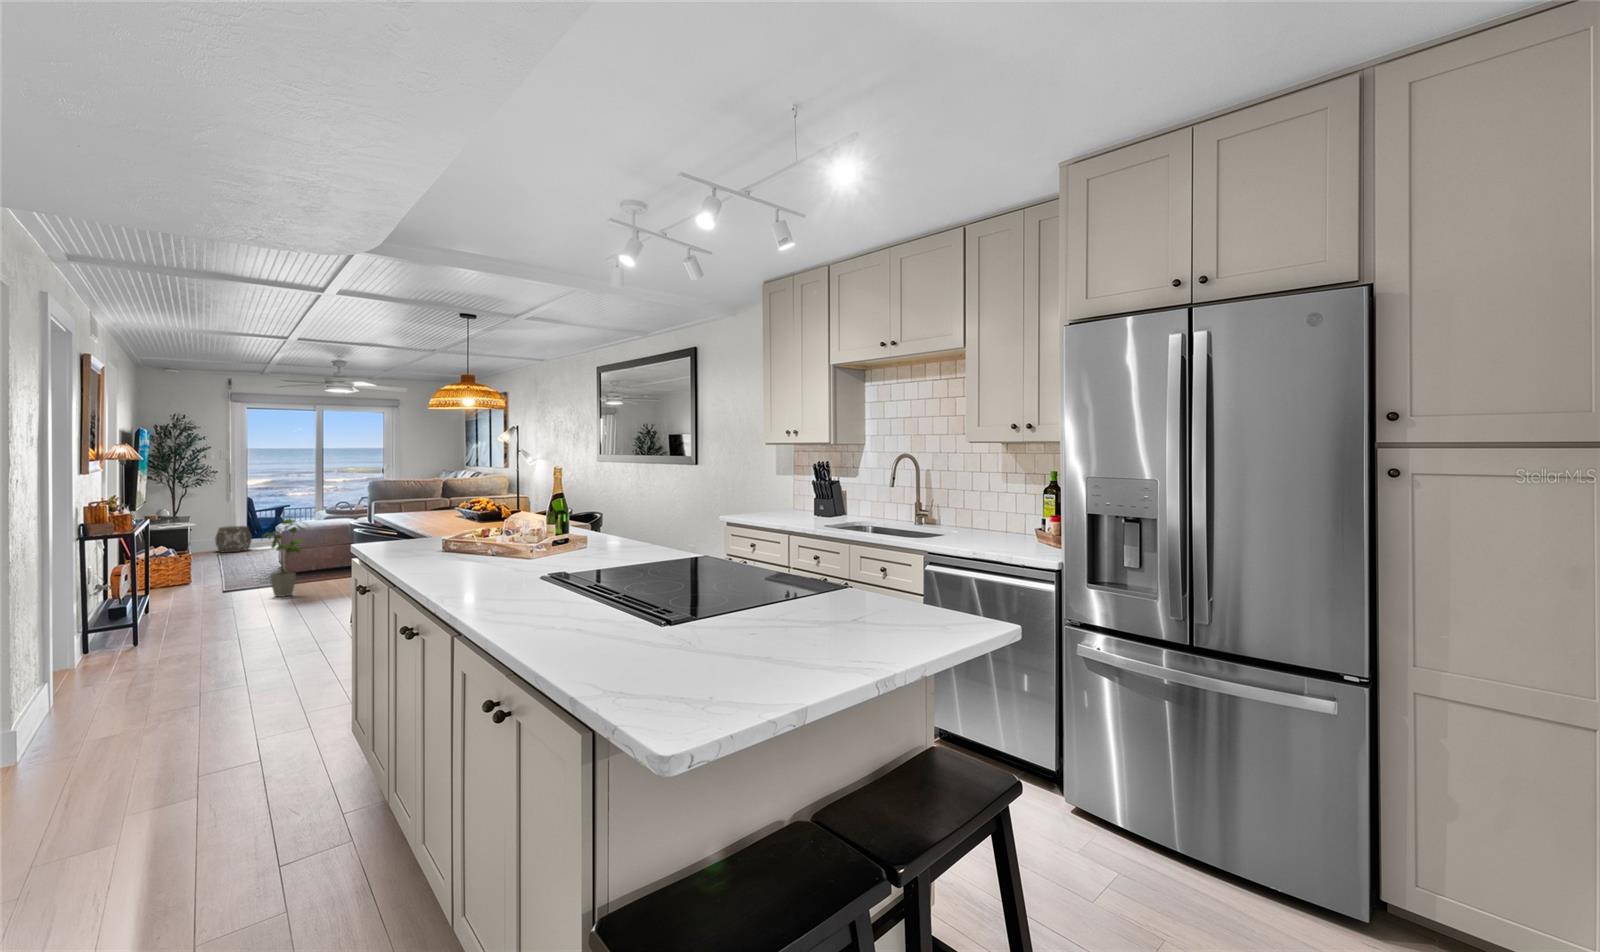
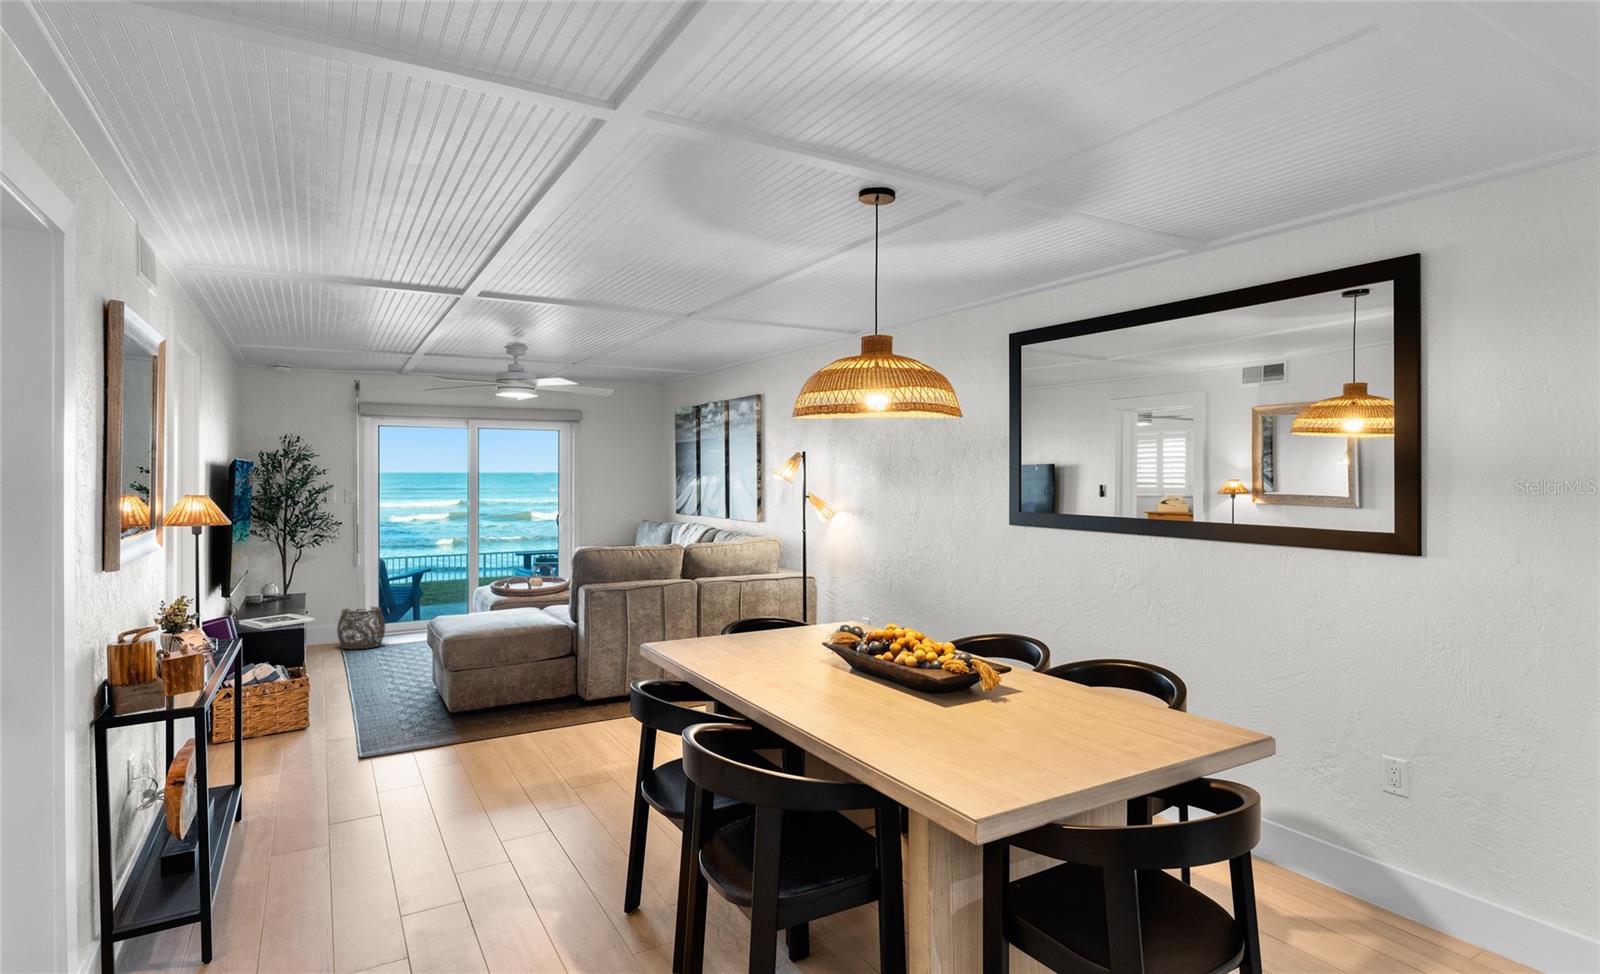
house plant: present [262,519,306,597] -> none [418,629,500,779]

